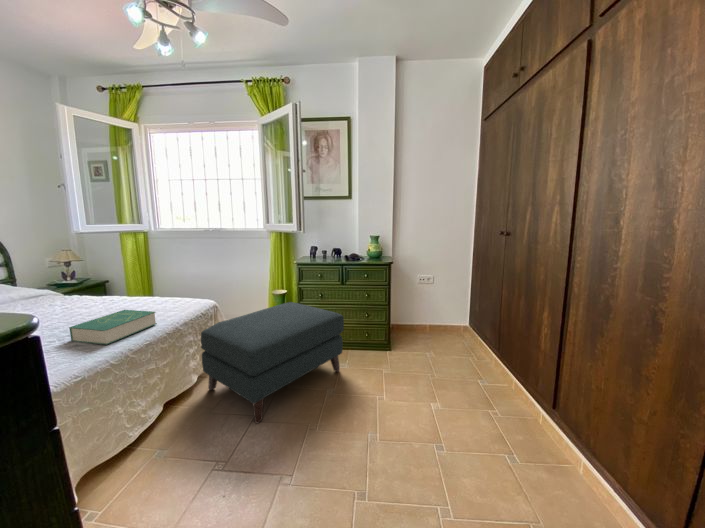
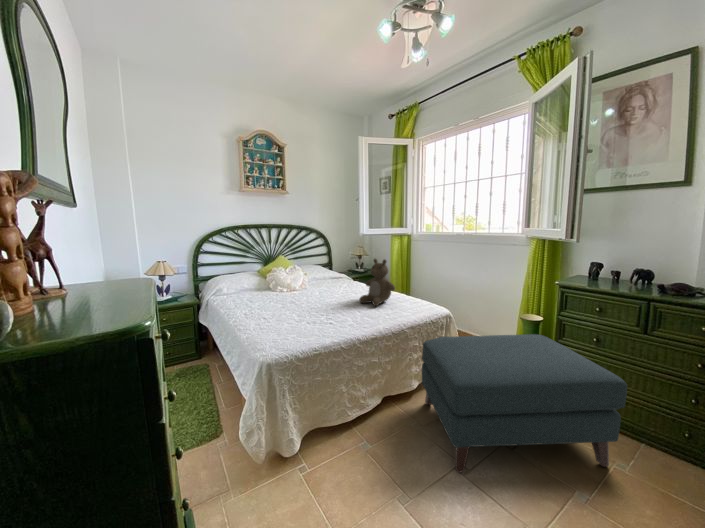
teddy bear: none [104,258,153,313] -> present [359,259,395,306]
book: present [69,310,157,345] -> none [329,304,386,332]

